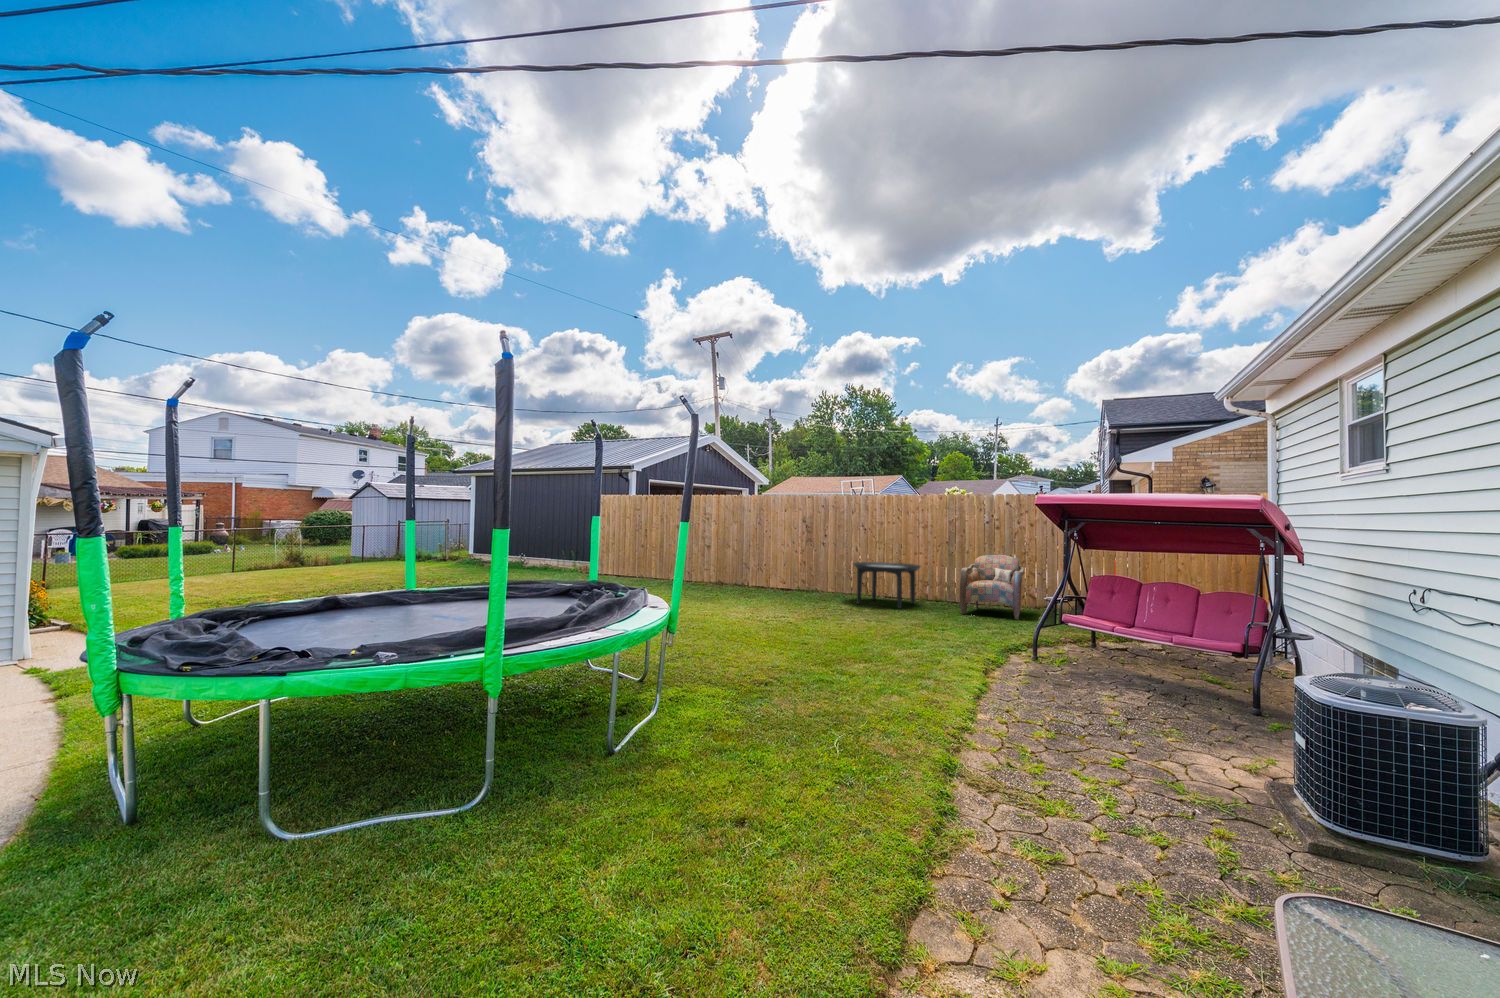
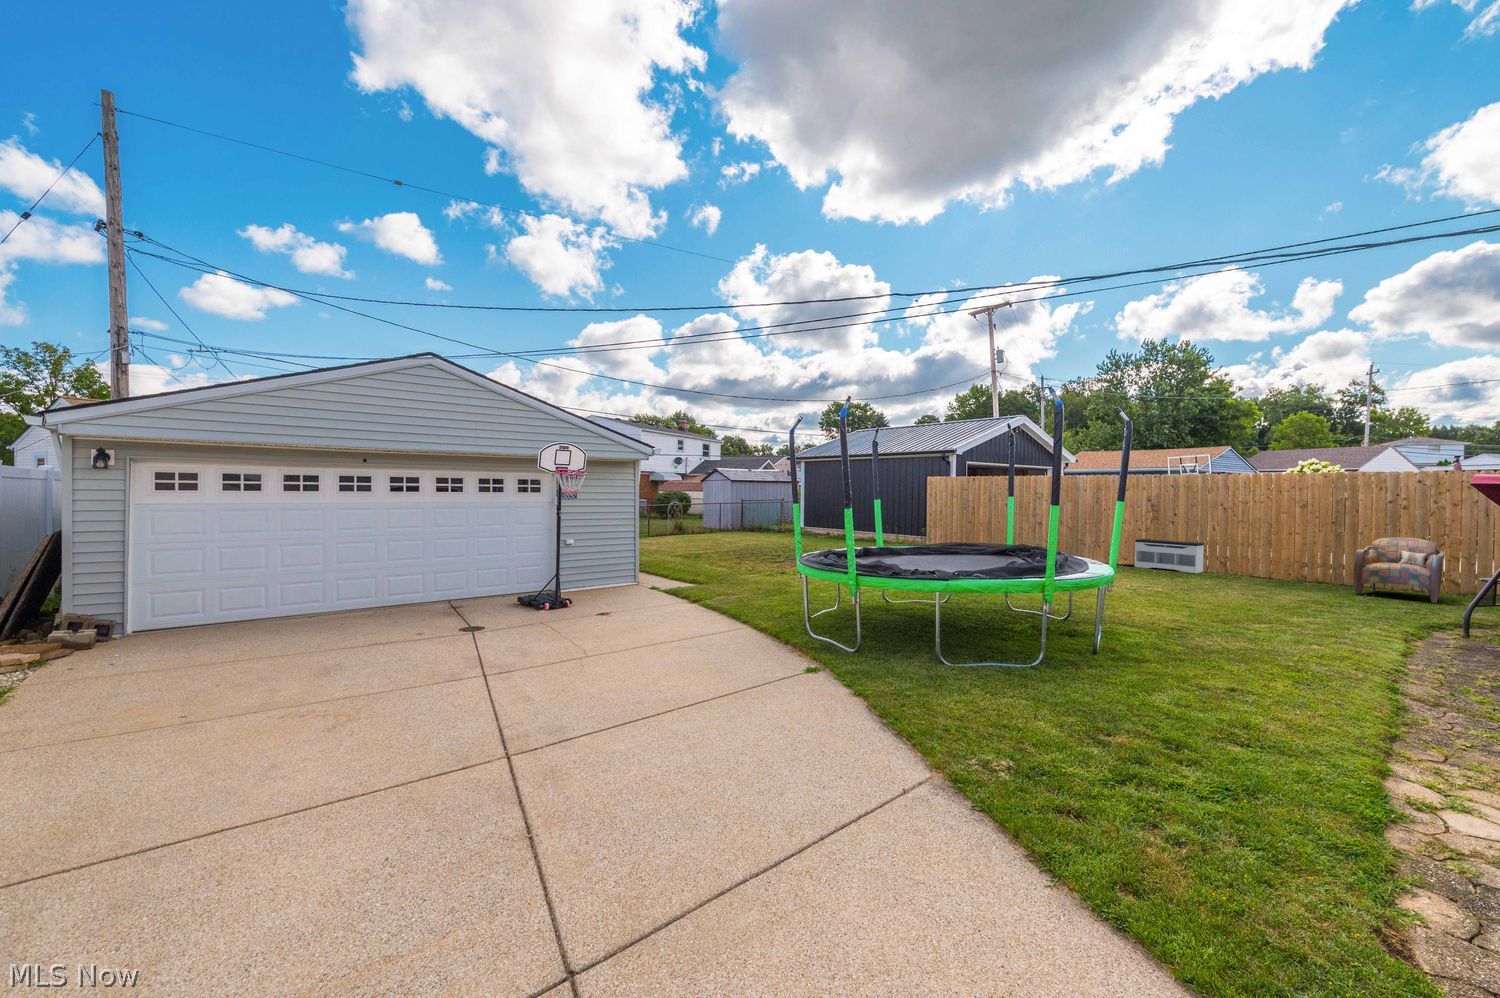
round table: present [853,562,921,609] -> none [1213,541,1300,585]
bench: none [788,563,849,599] -> present [1135,539,1204,573]

